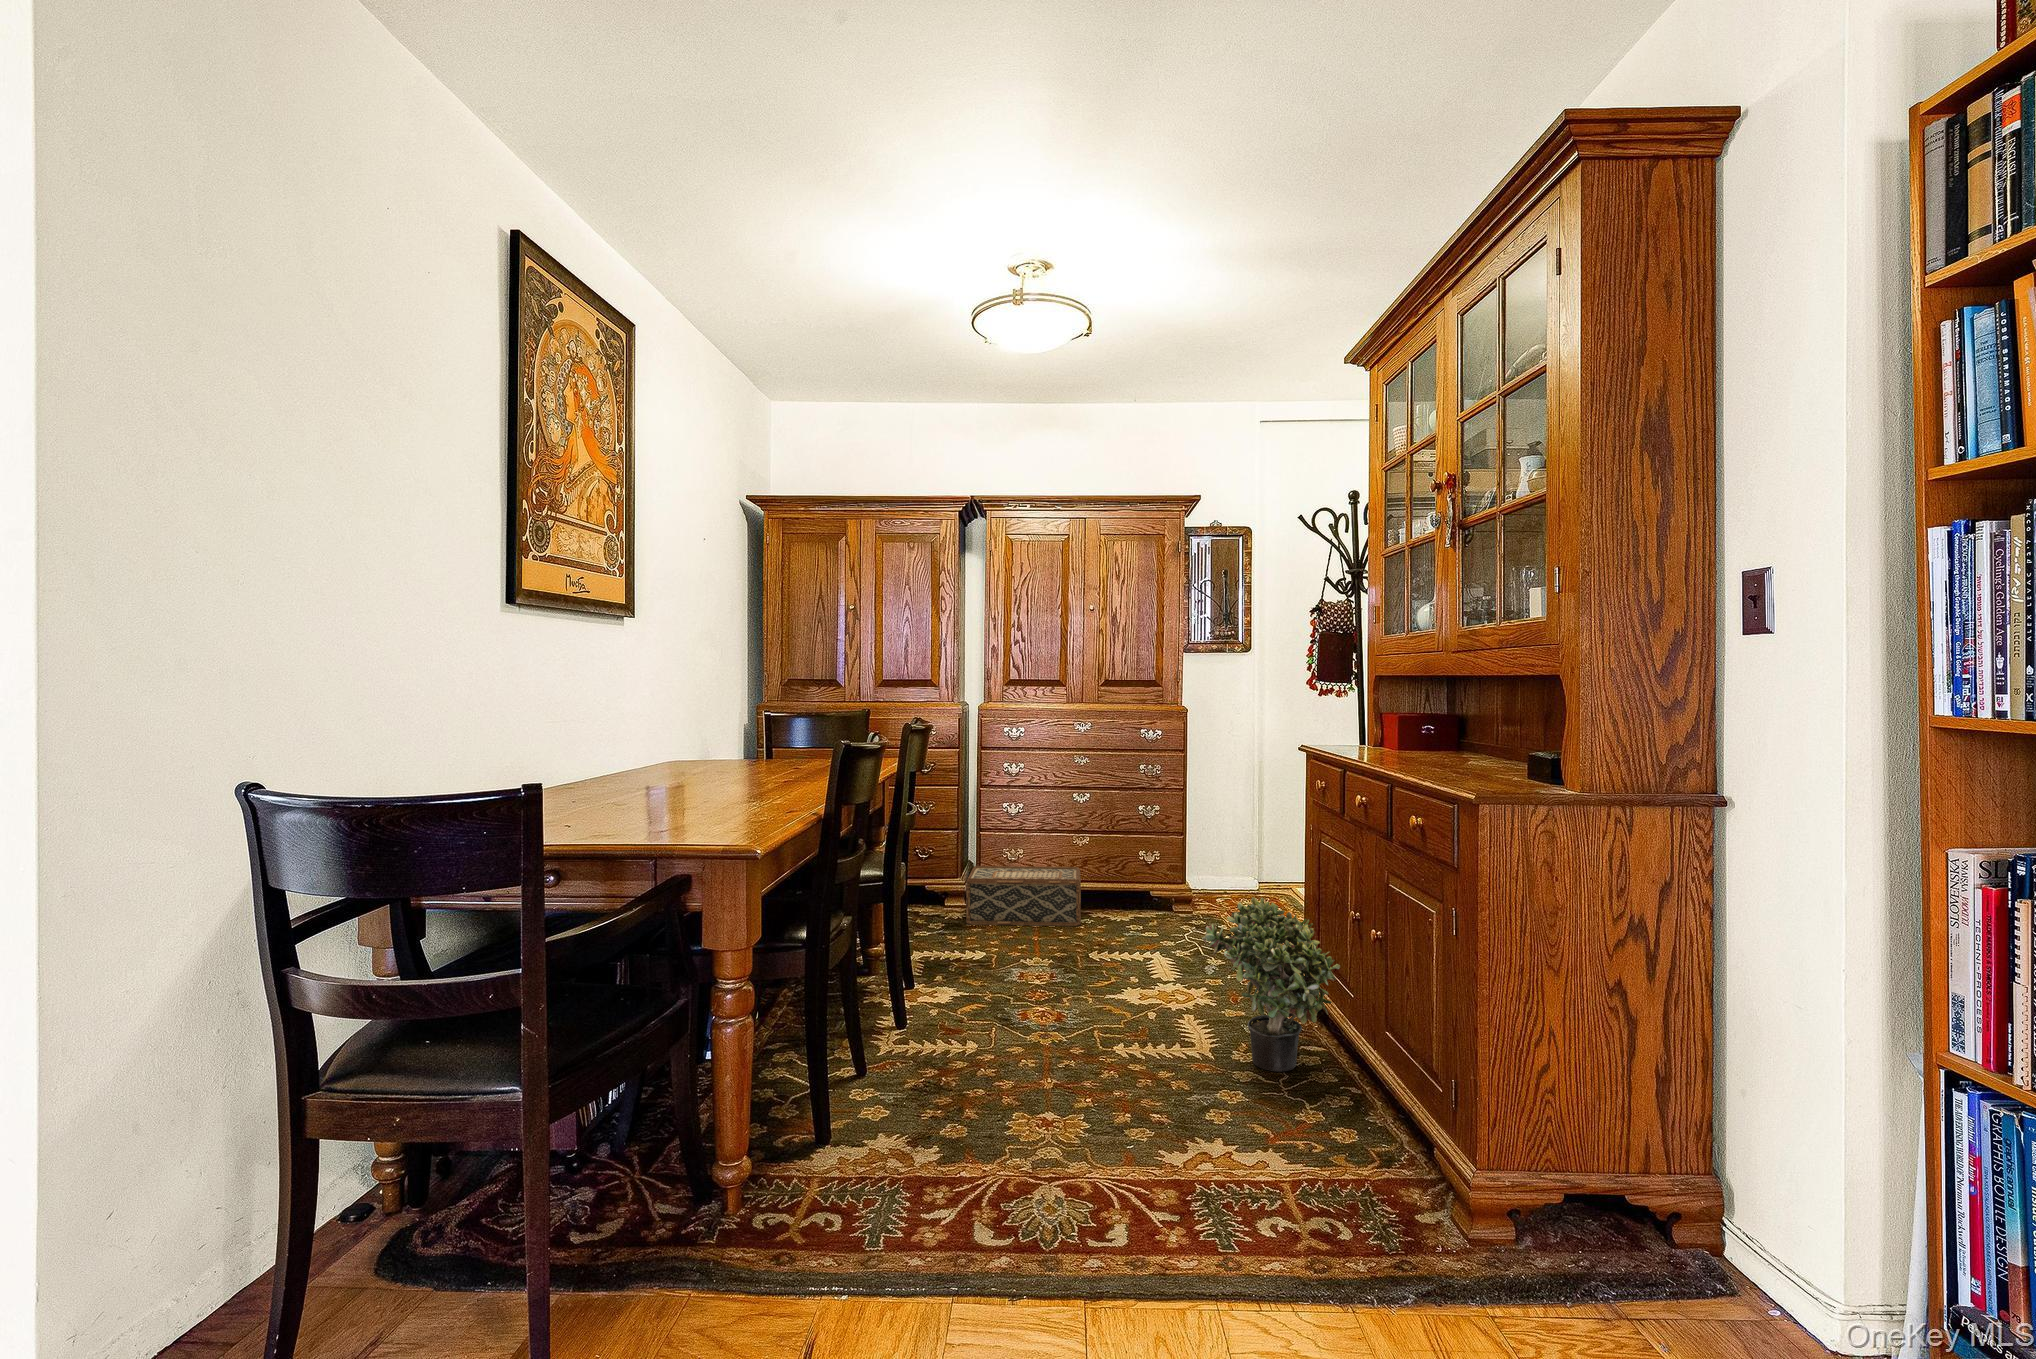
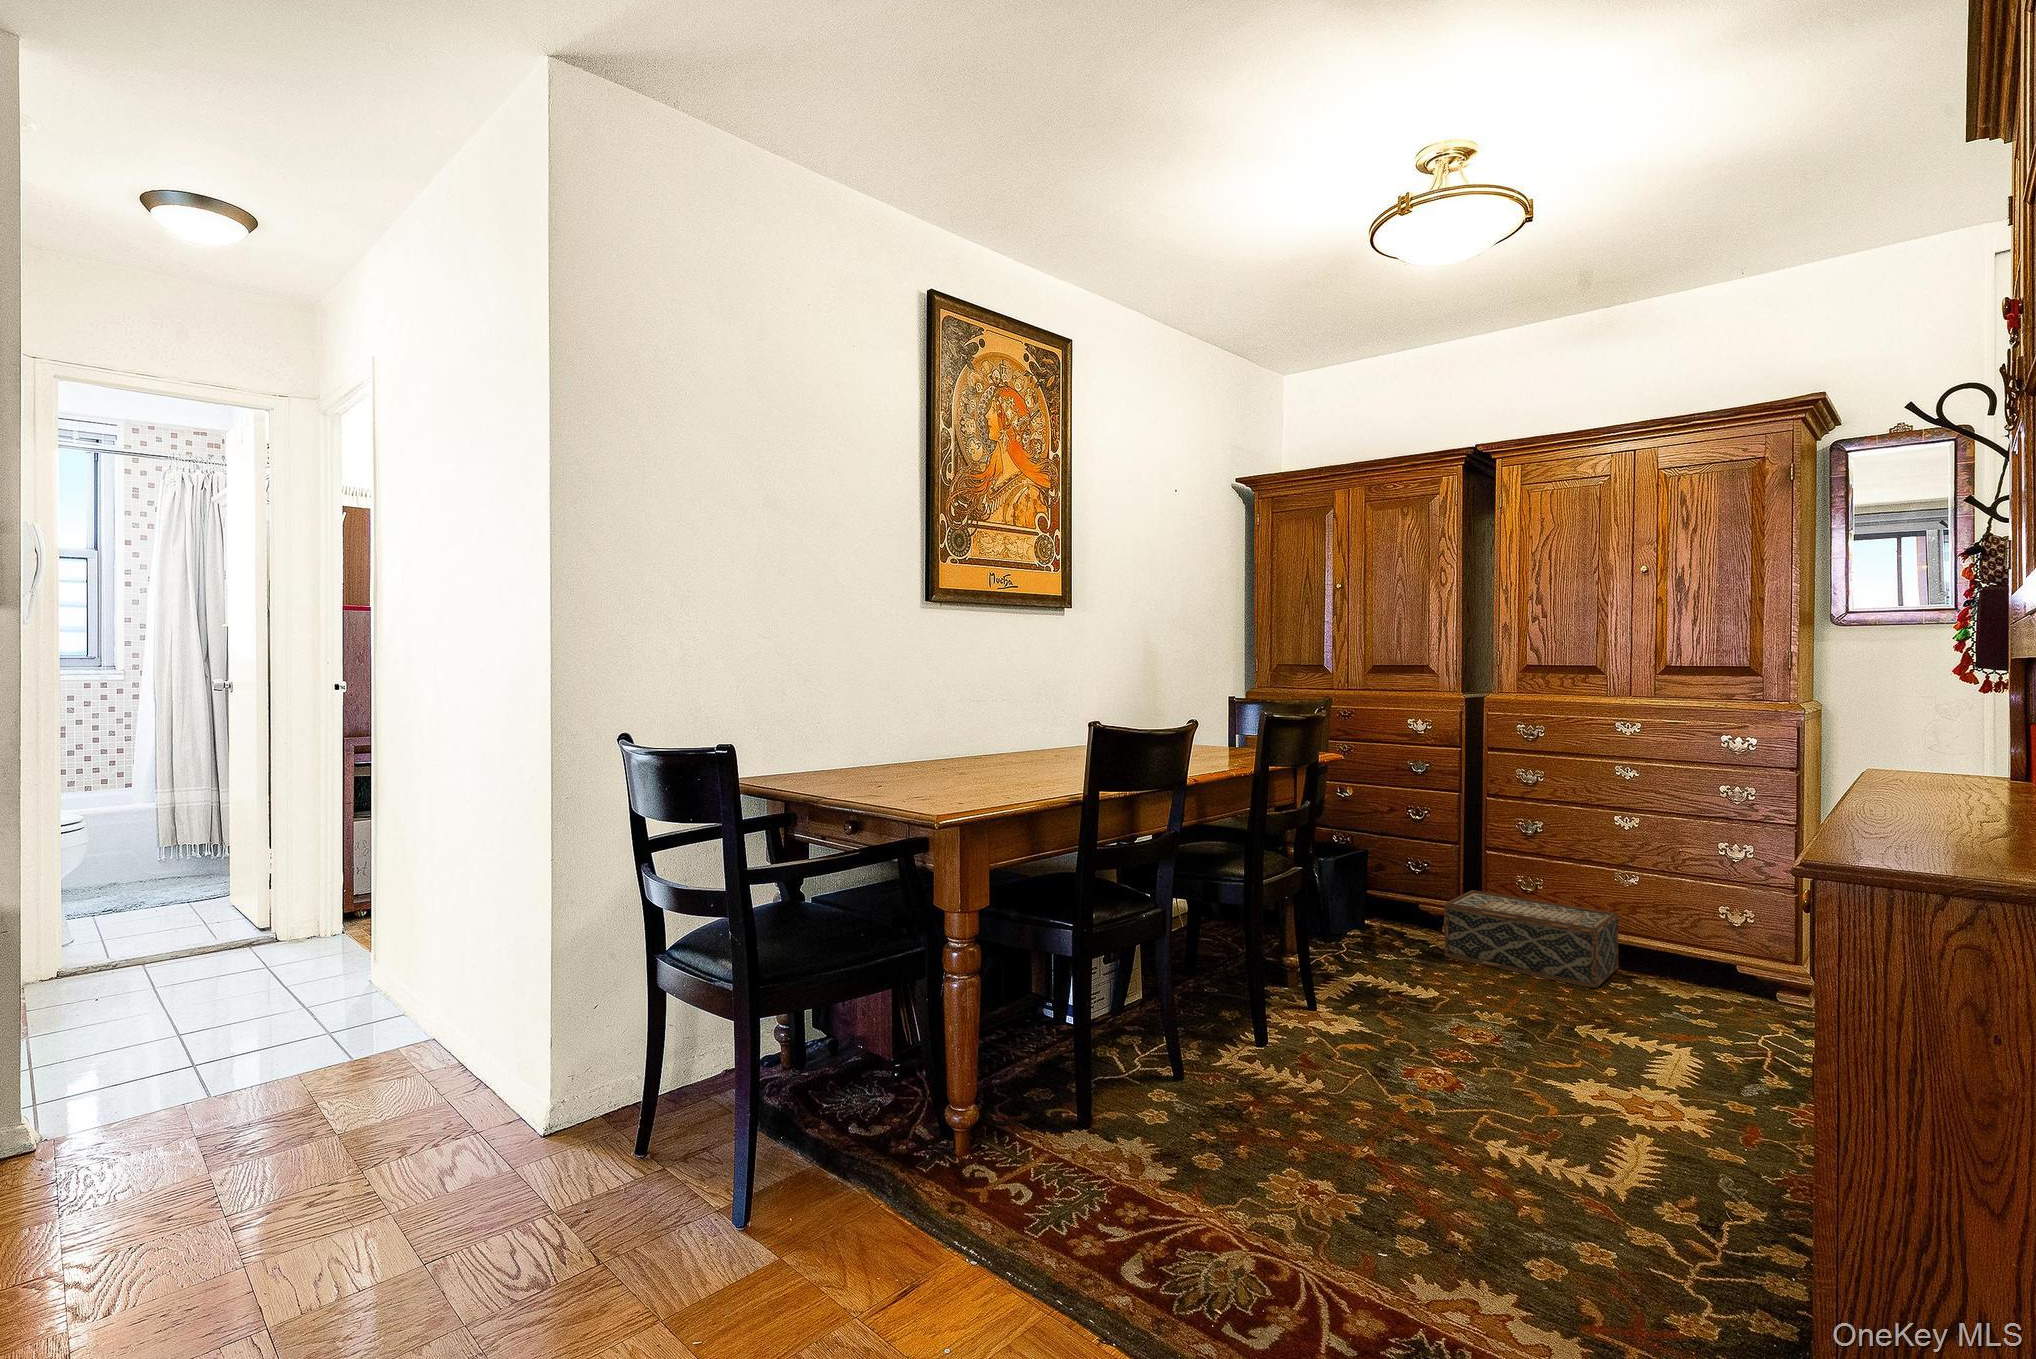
potted plant: present [1202,897,1340,1072] -> none [1590,992,1820,1257]

